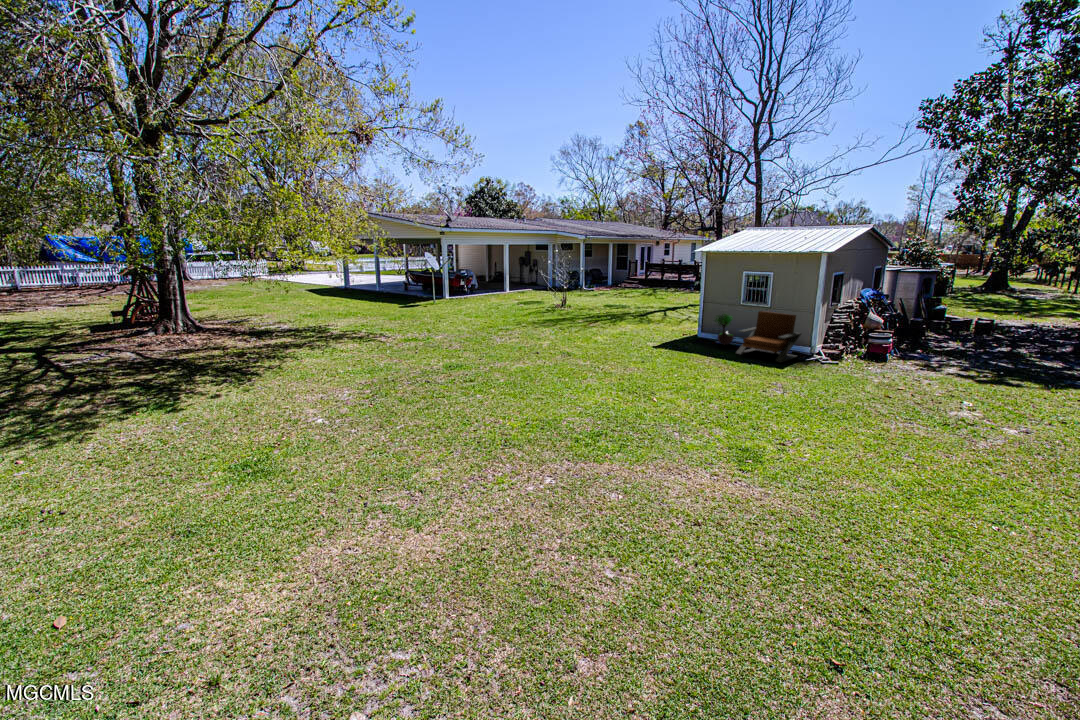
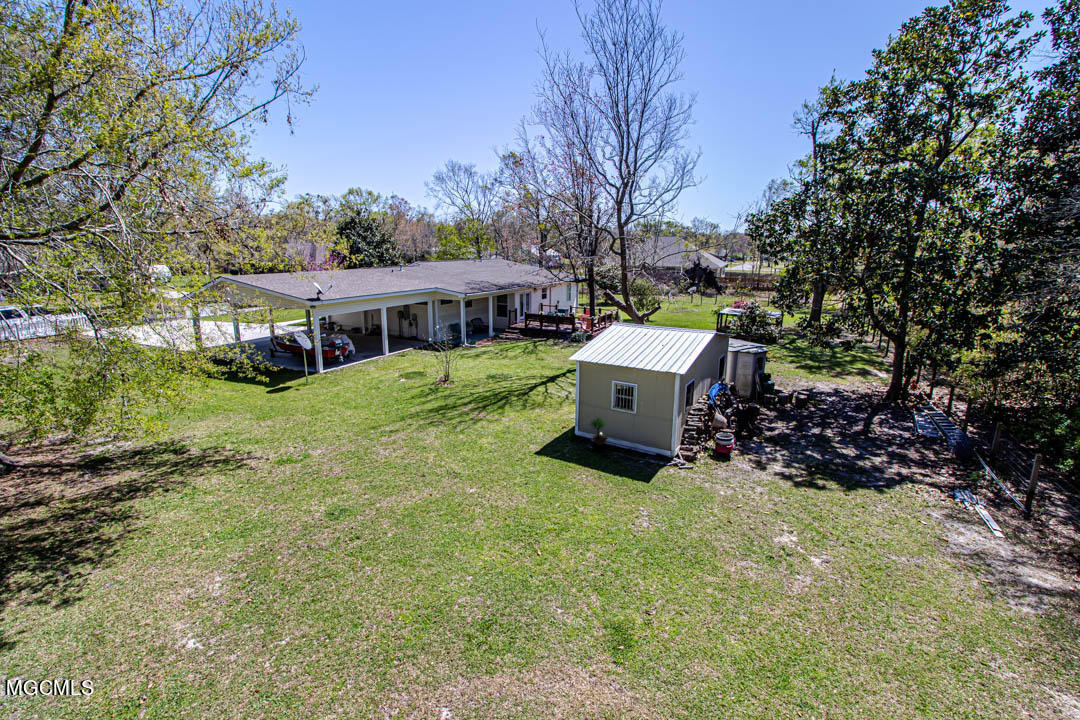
lounge chair: present [736,311,801,362] -> none [609,418,663,472]

